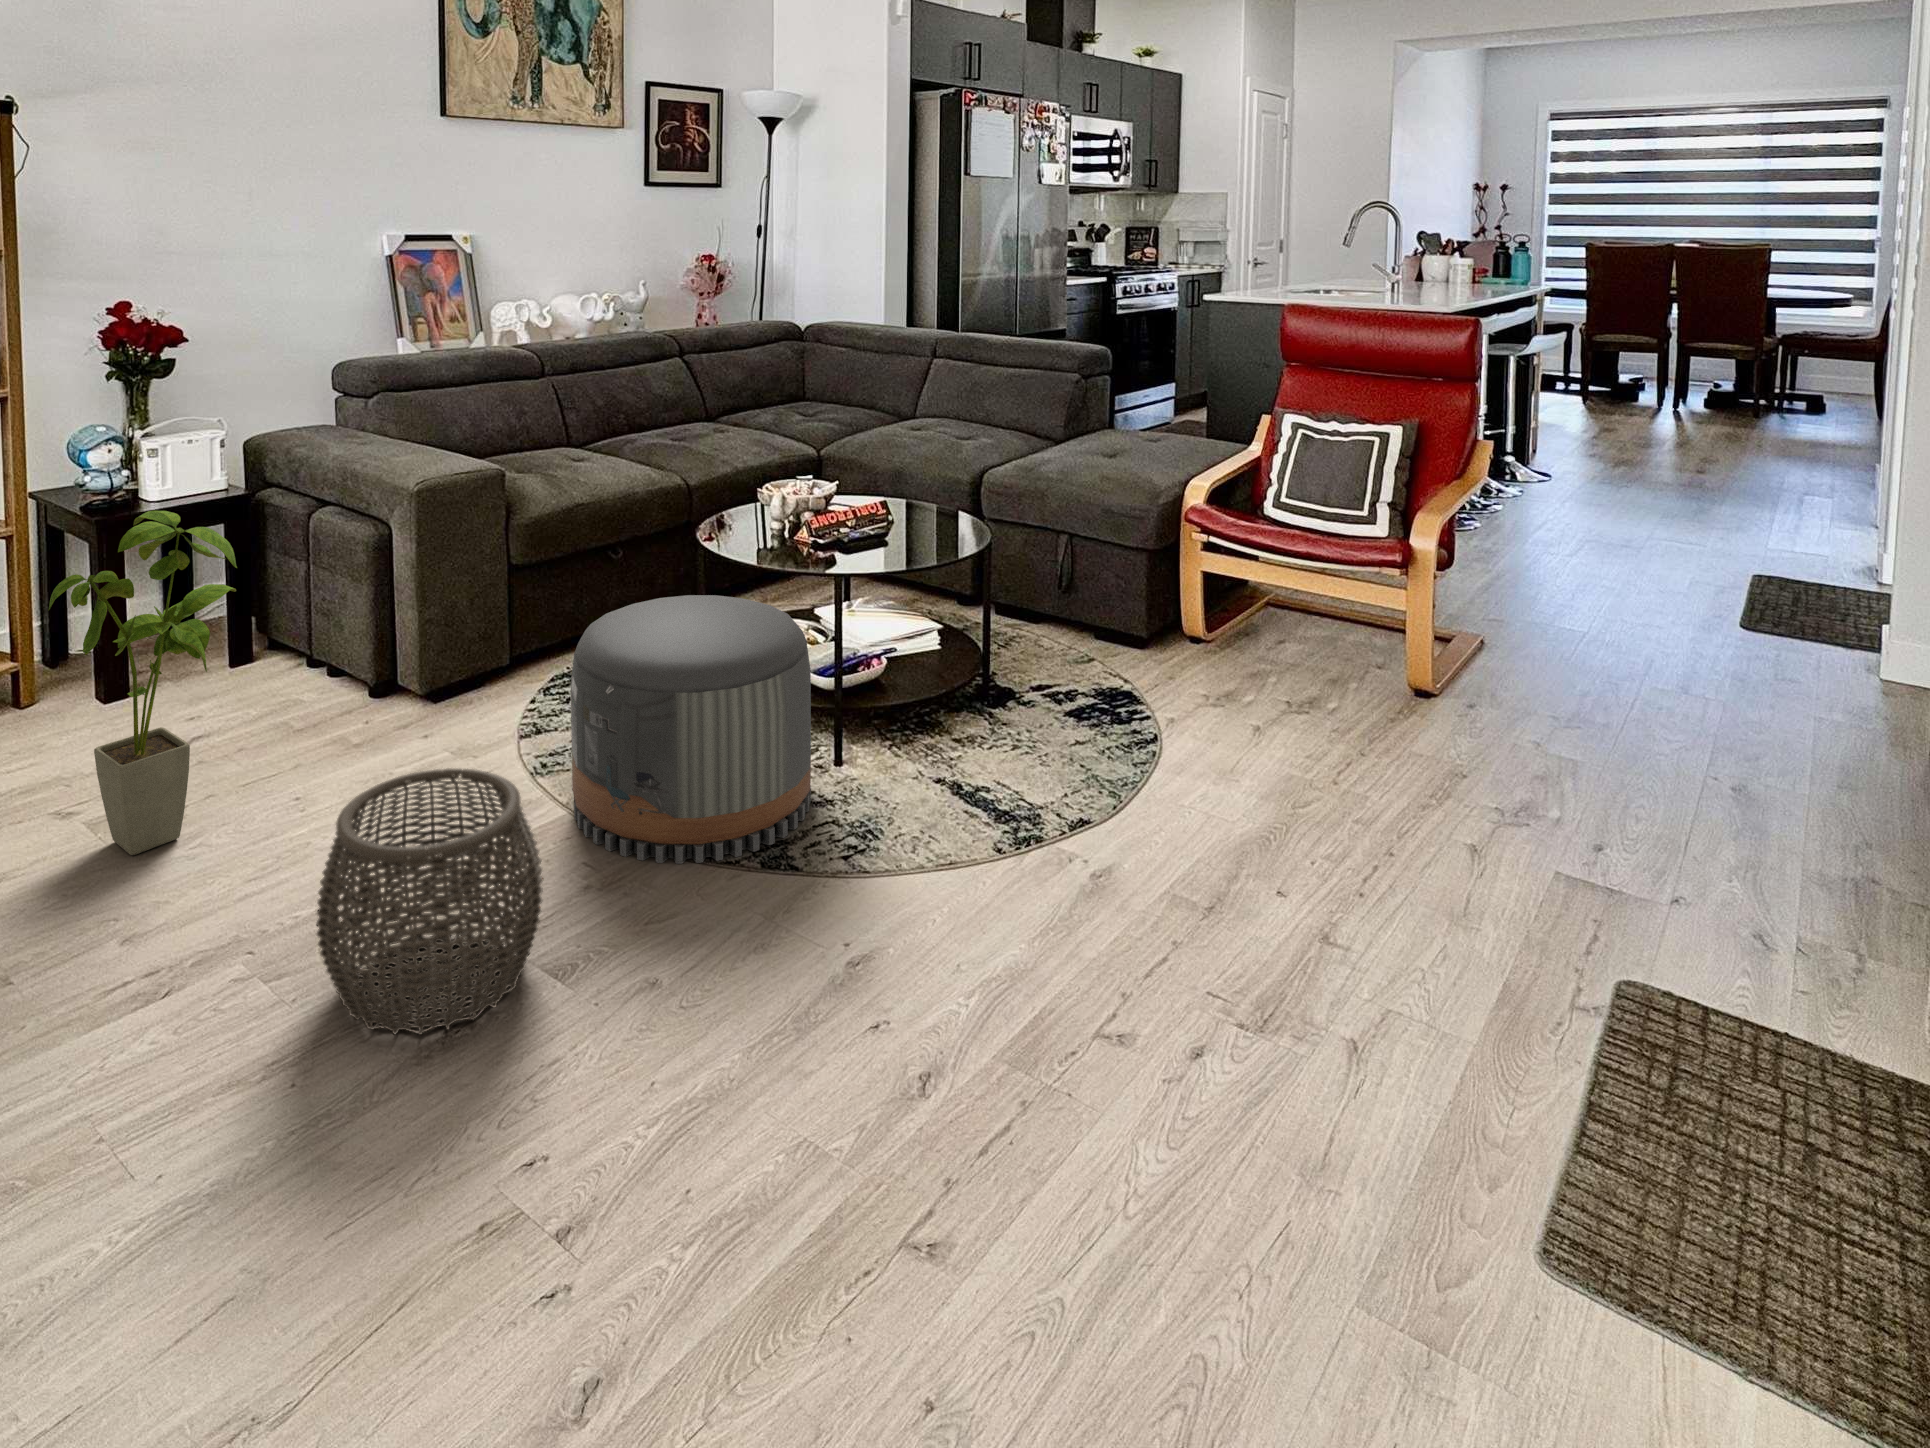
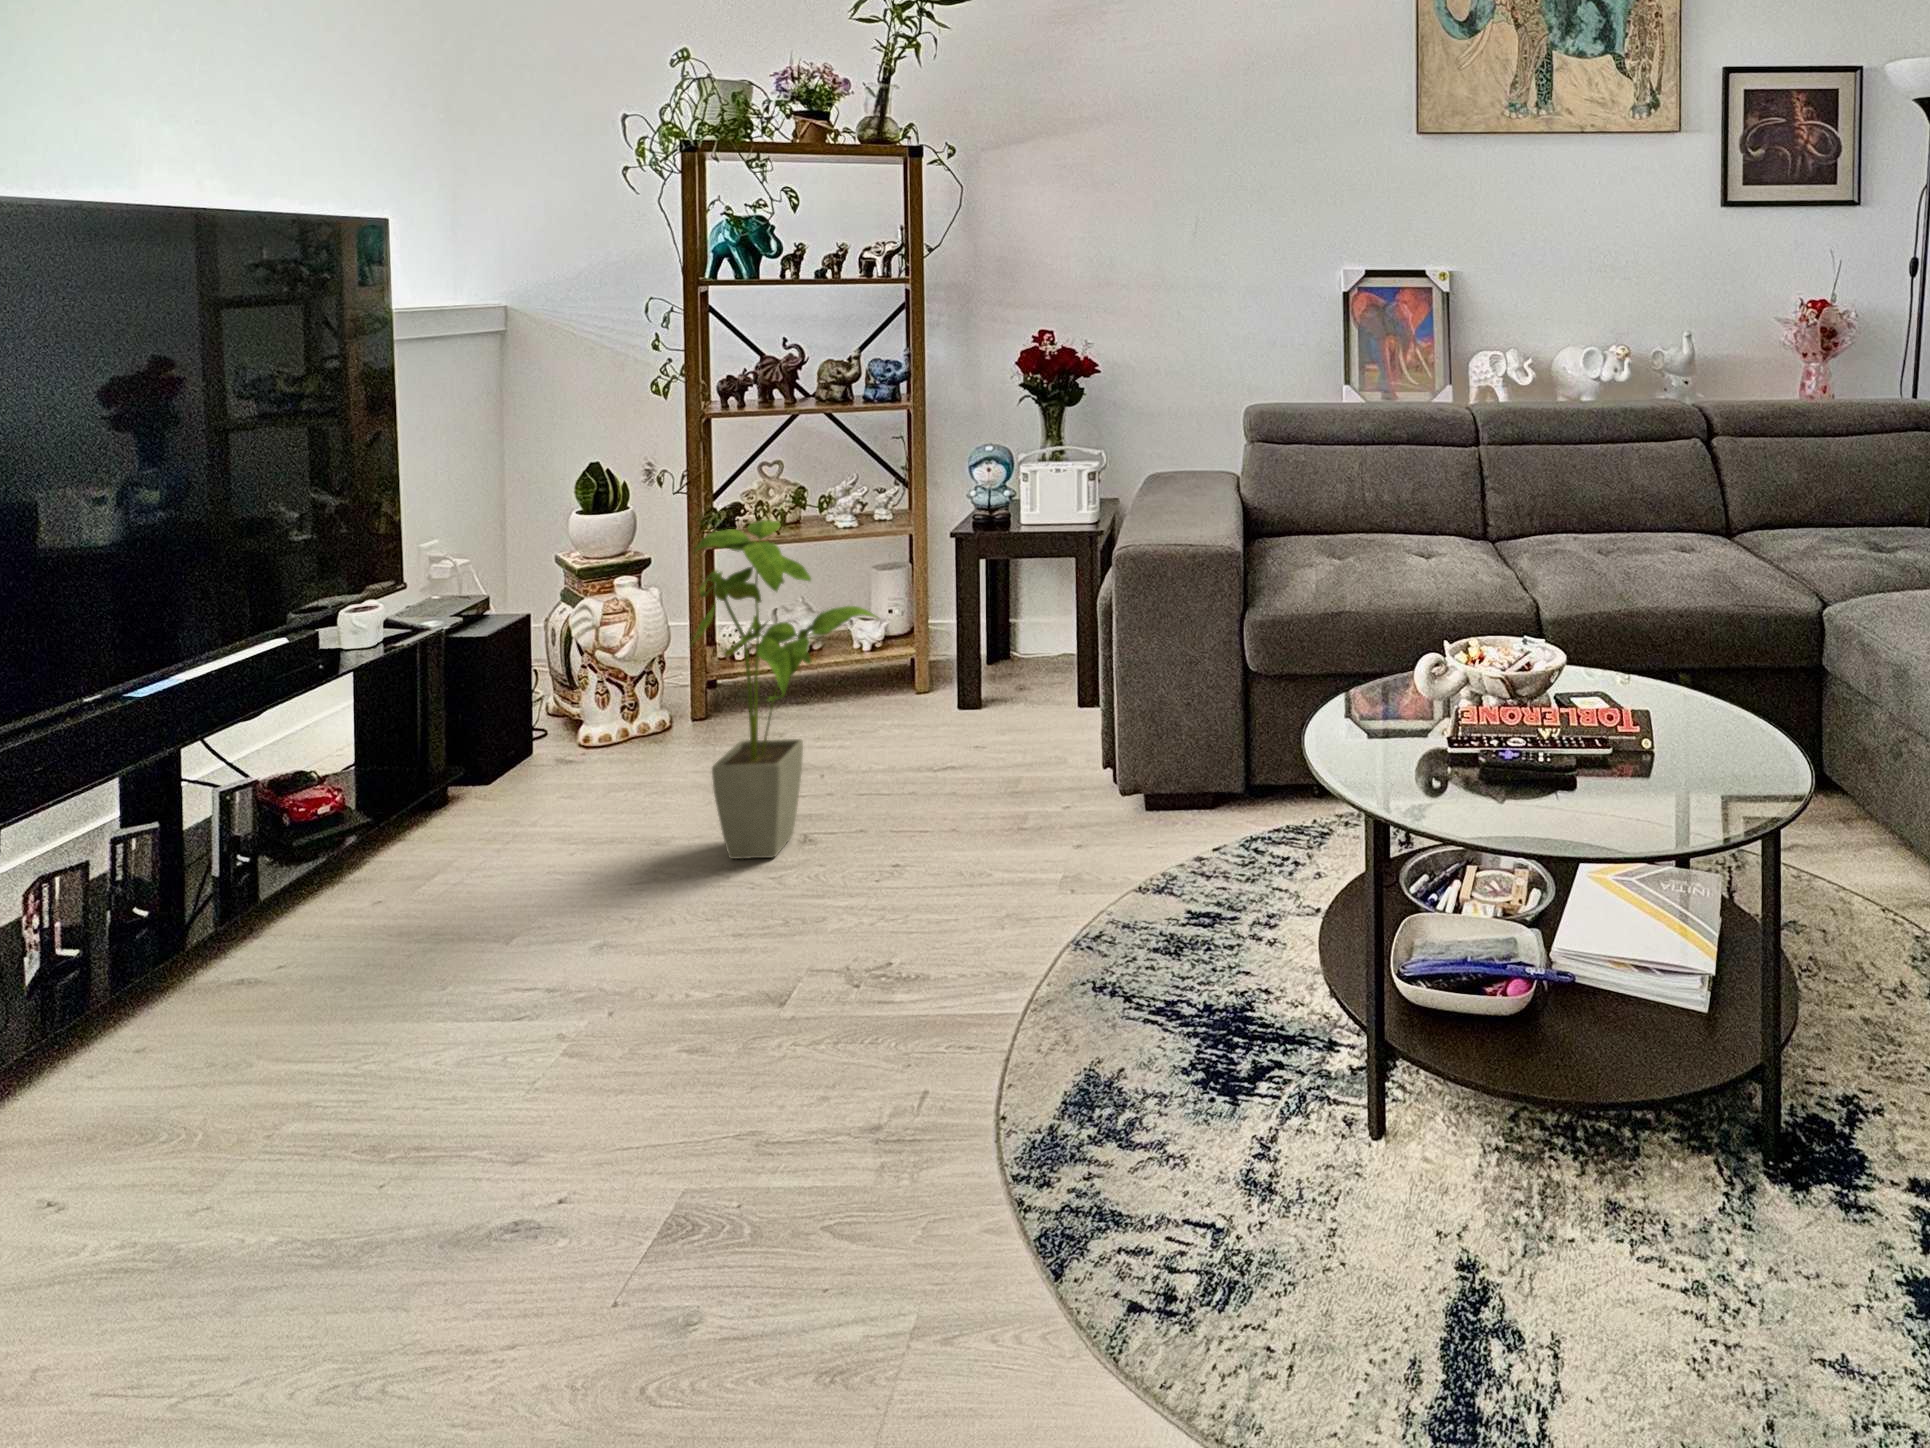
pouf: present [571,595,811,864] -> none [947,752,1312,1214]
woven basket: present [316,768,543,1035] -> none [416,877,729,1237]

